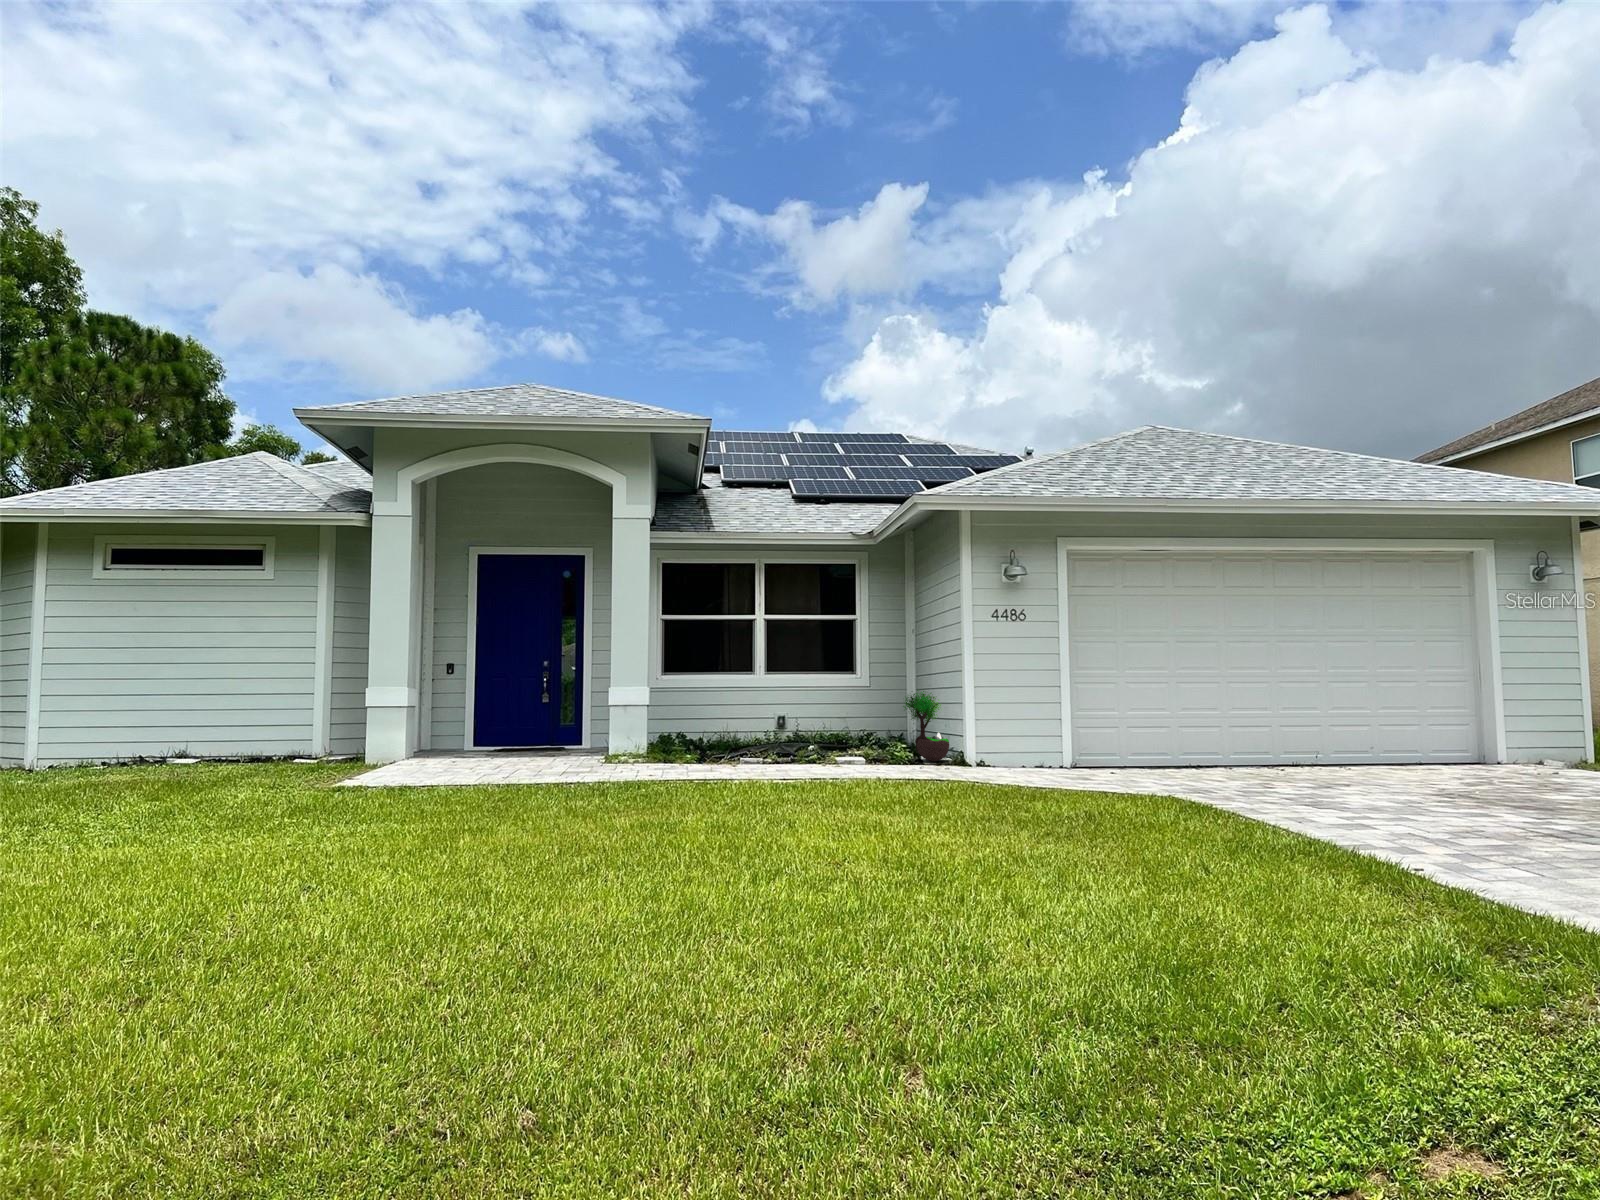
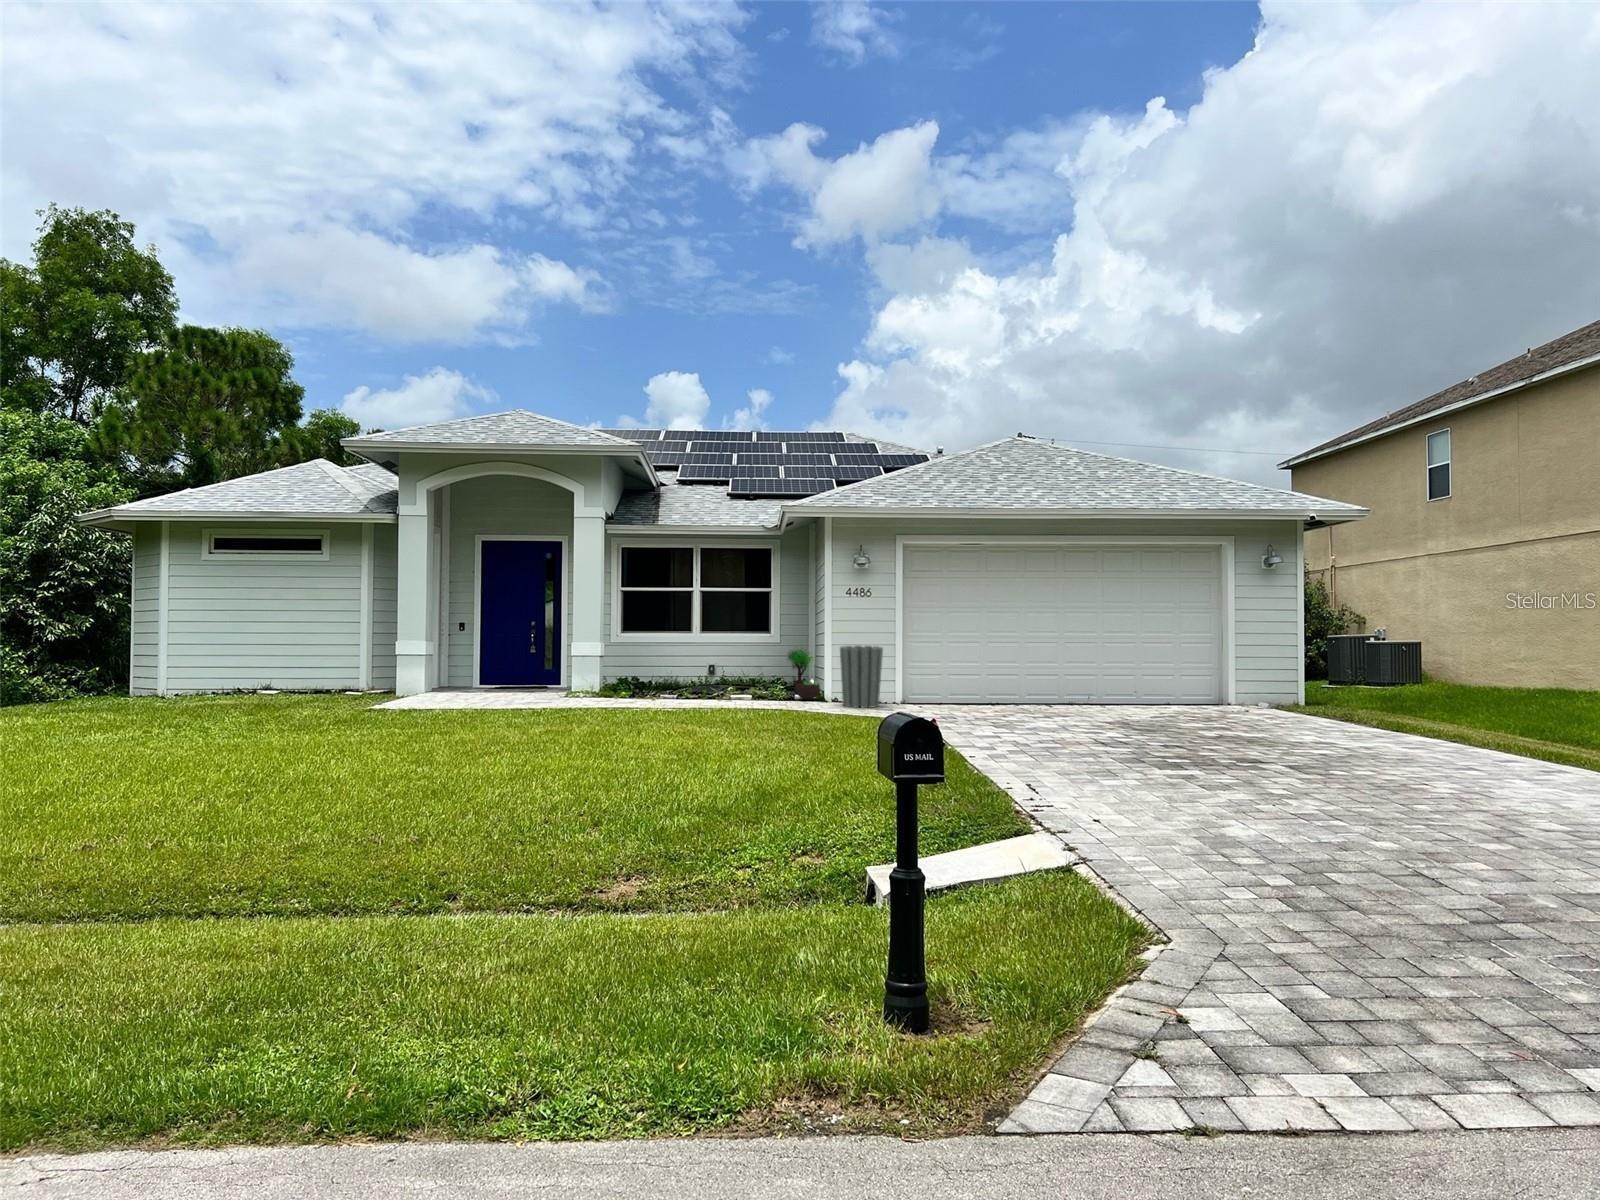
trash can: none [987,687,1047,772] -> present [840,645,883,708]

